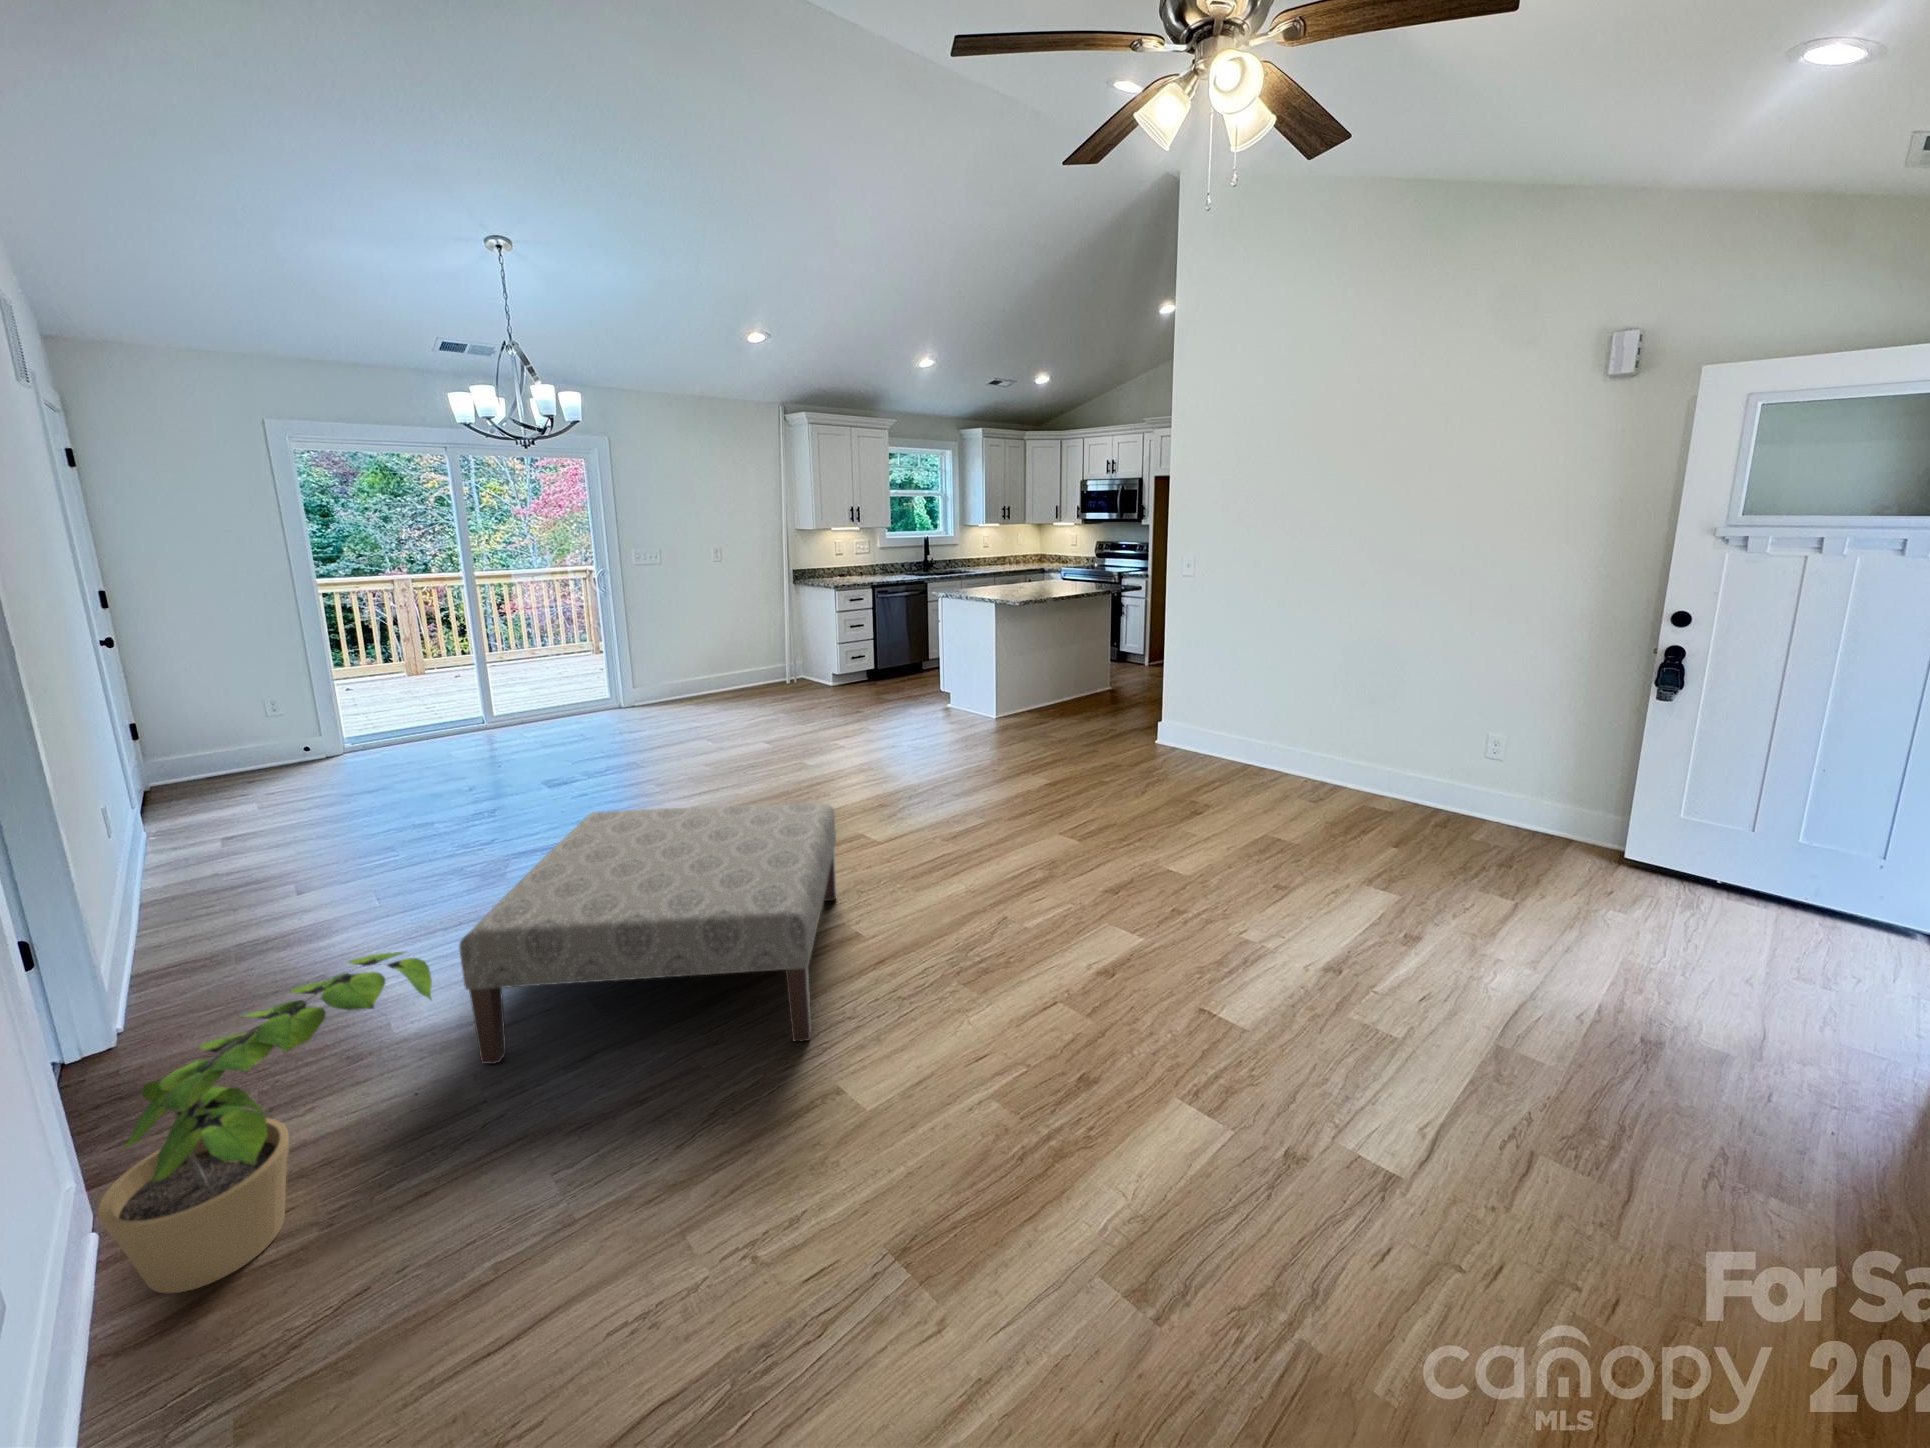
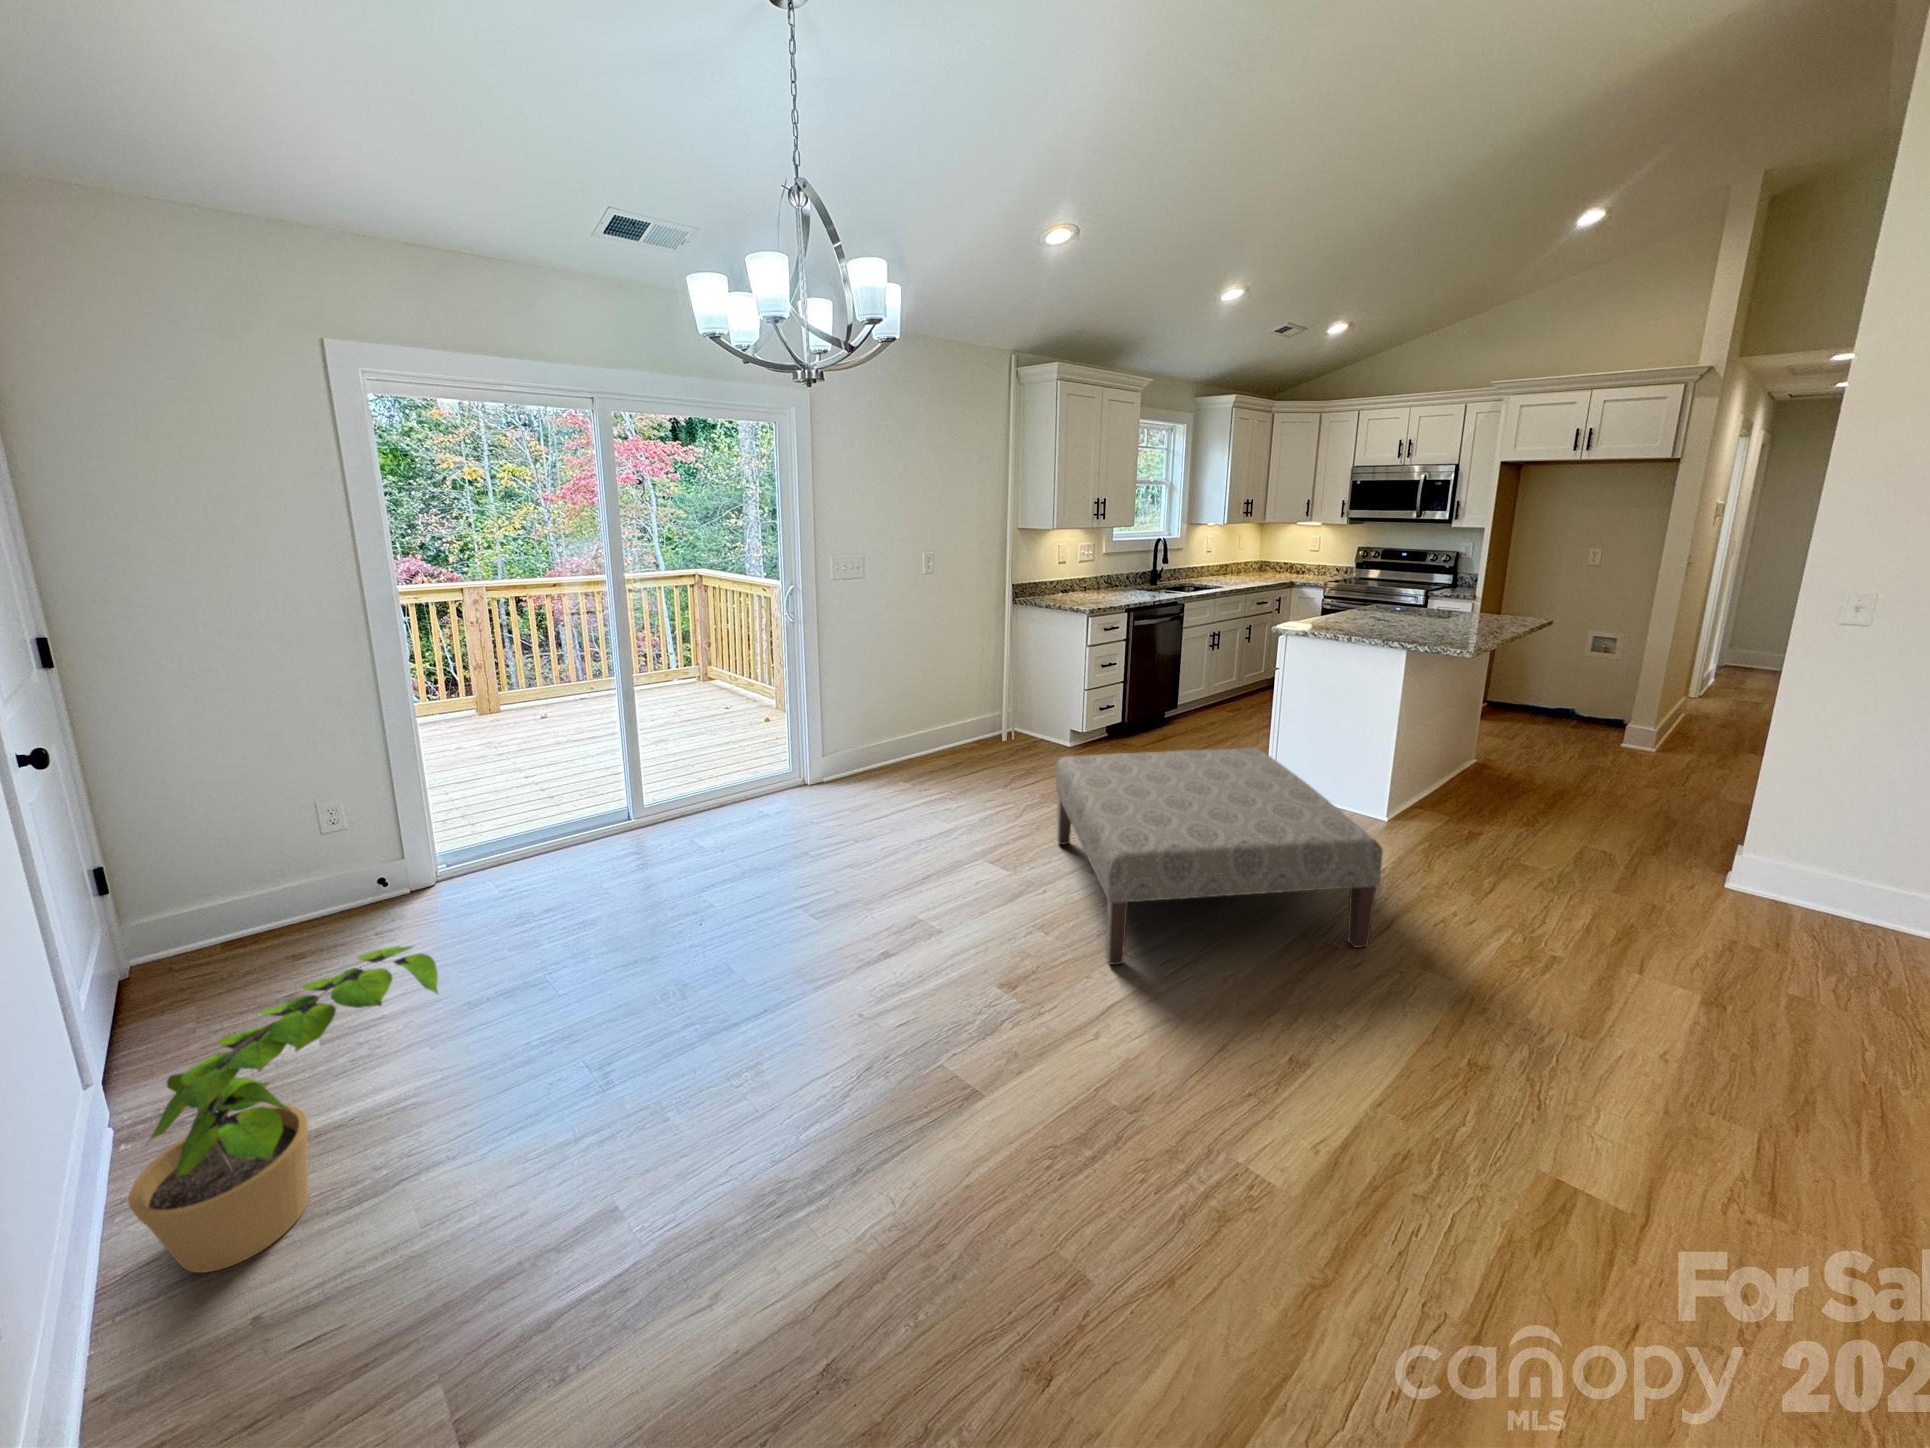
ottoman: present [460,803,837,1064] -> present [1056,748,1383,965]

